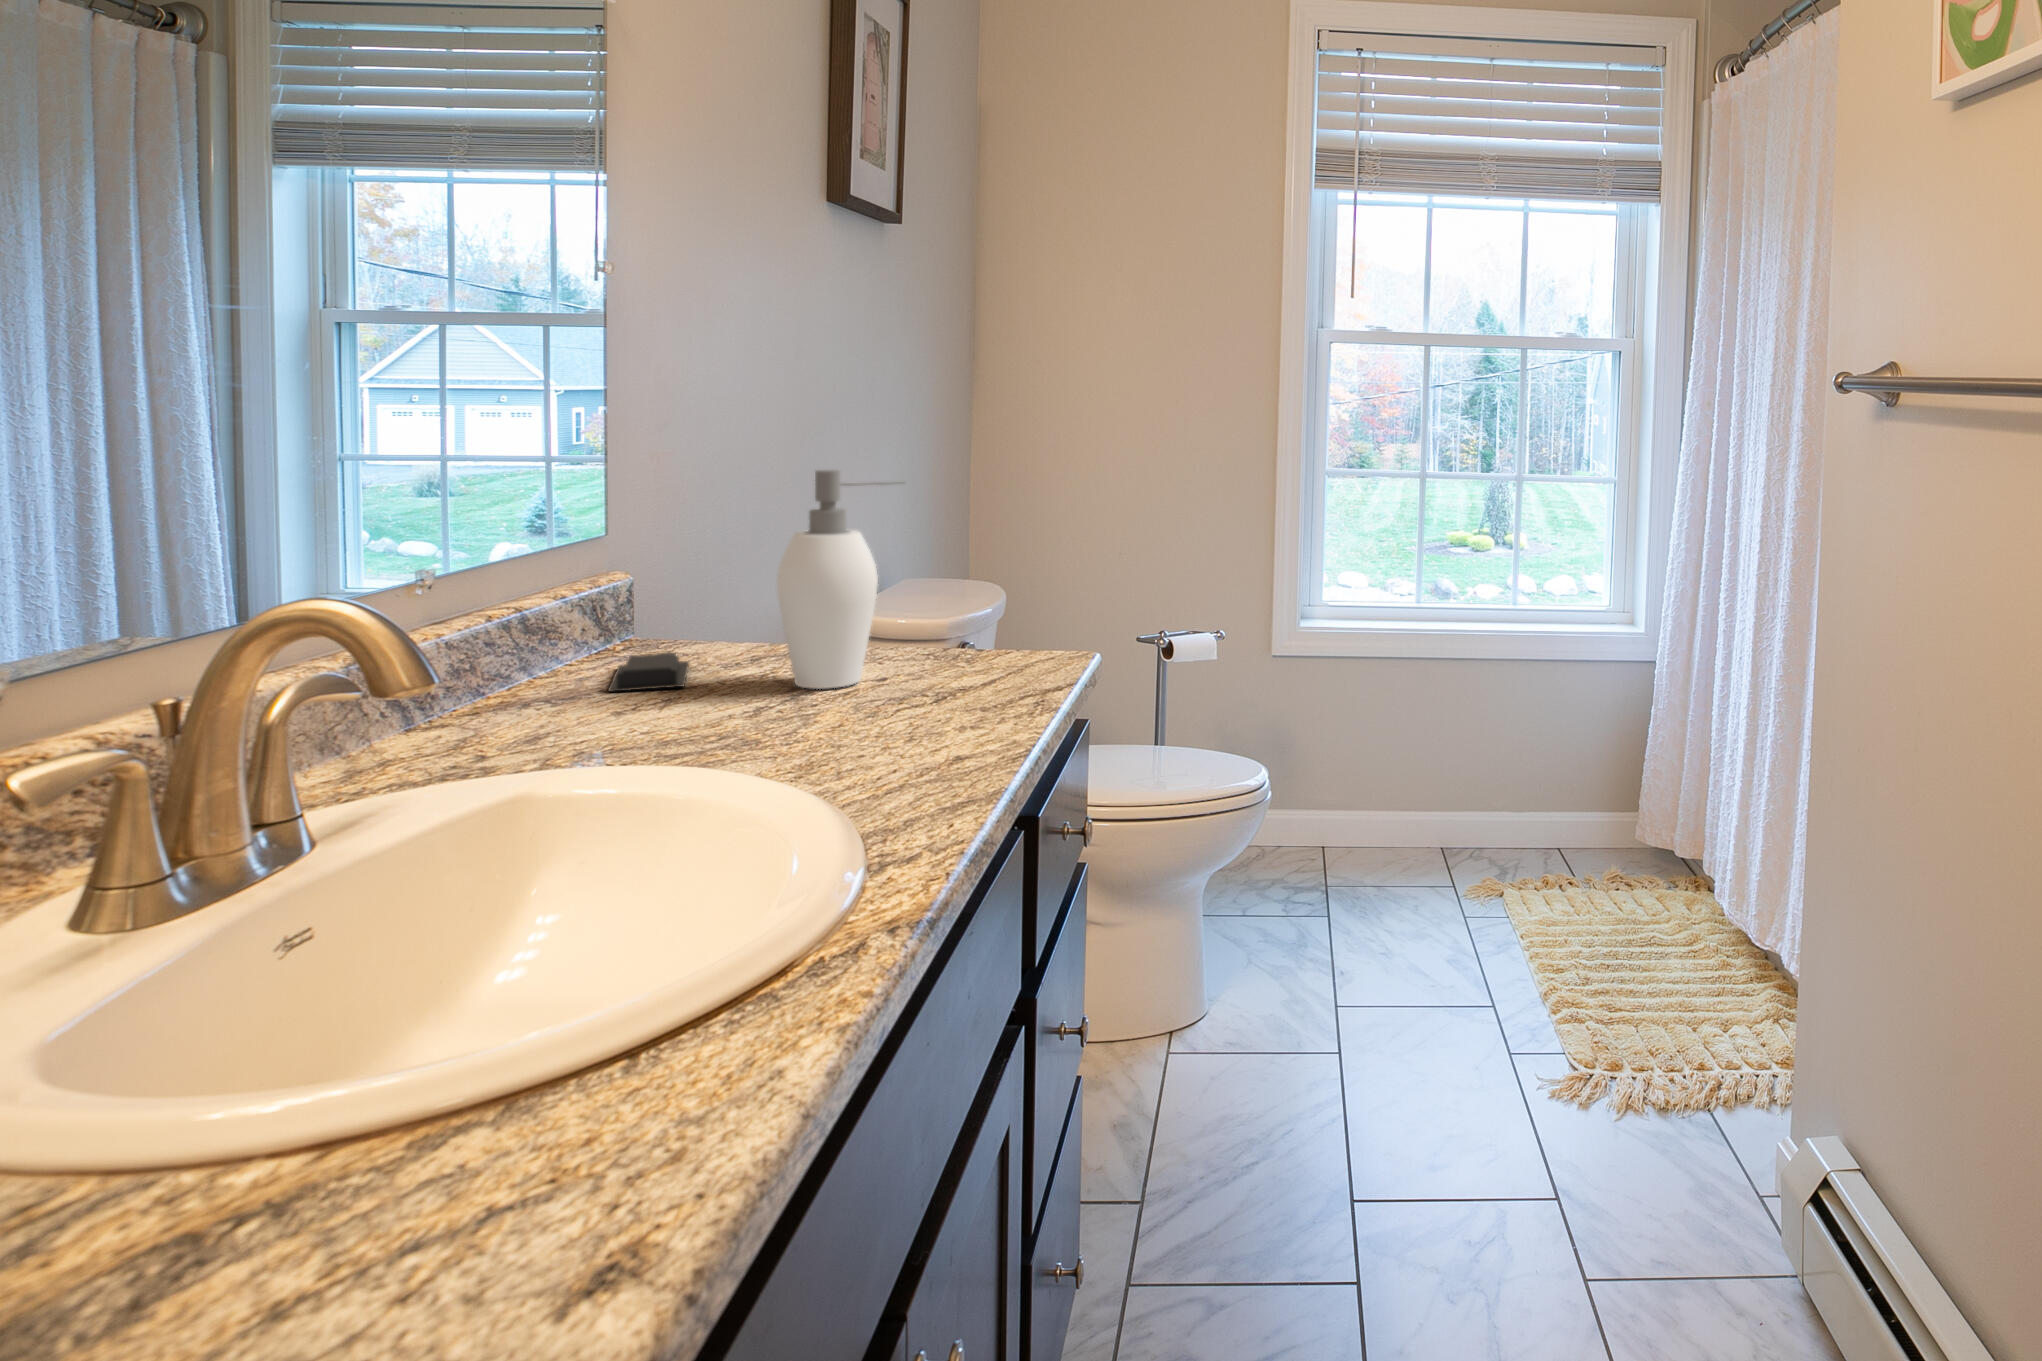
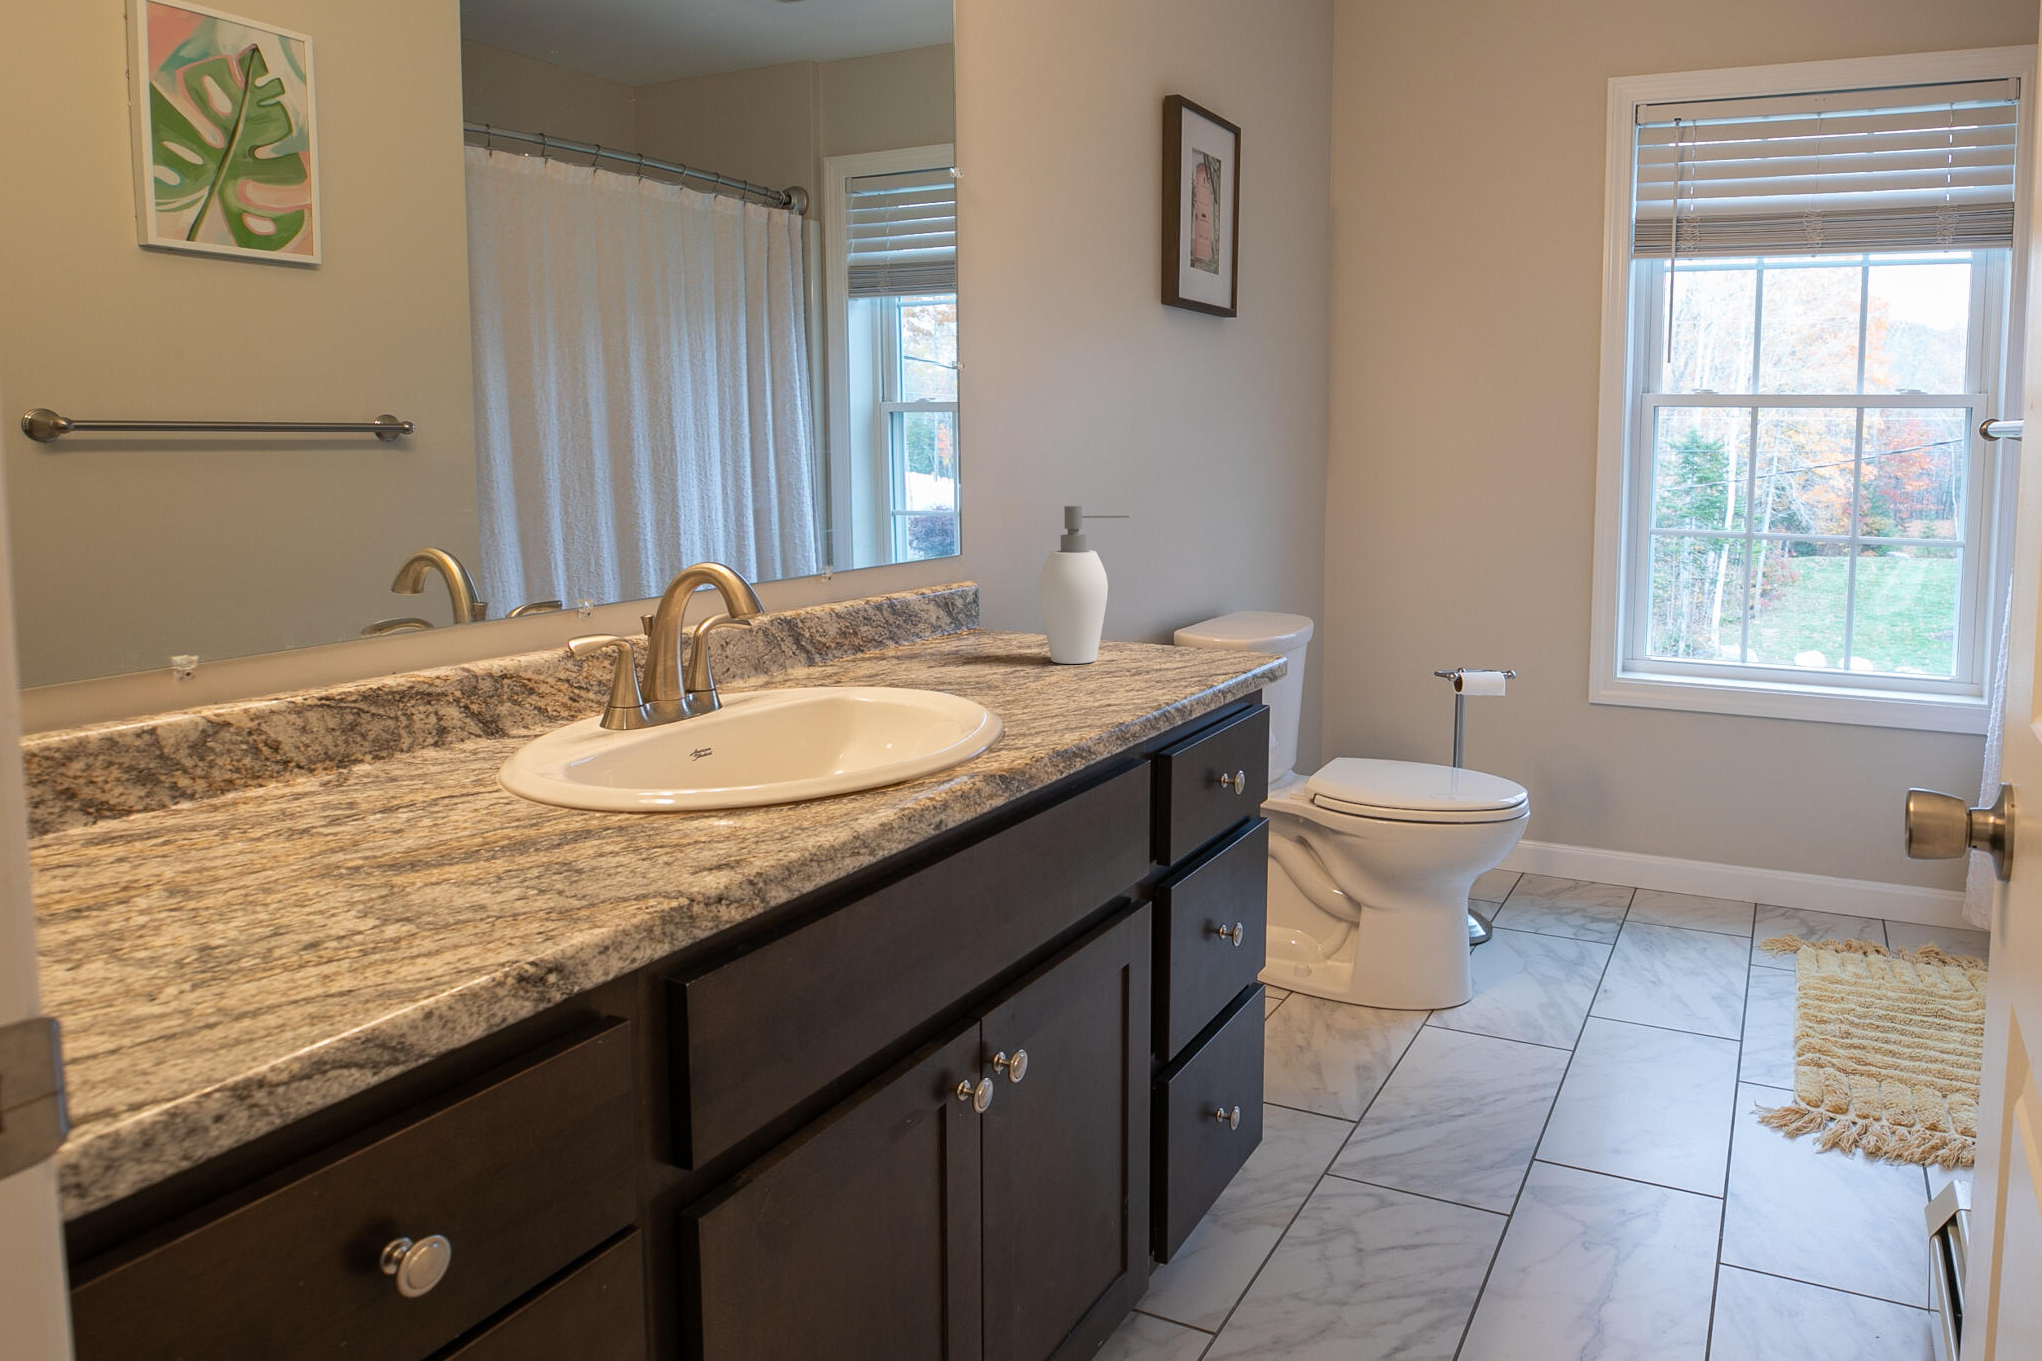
soap bar: present [609,652,689,692] -> none [936,635,1000,656]

